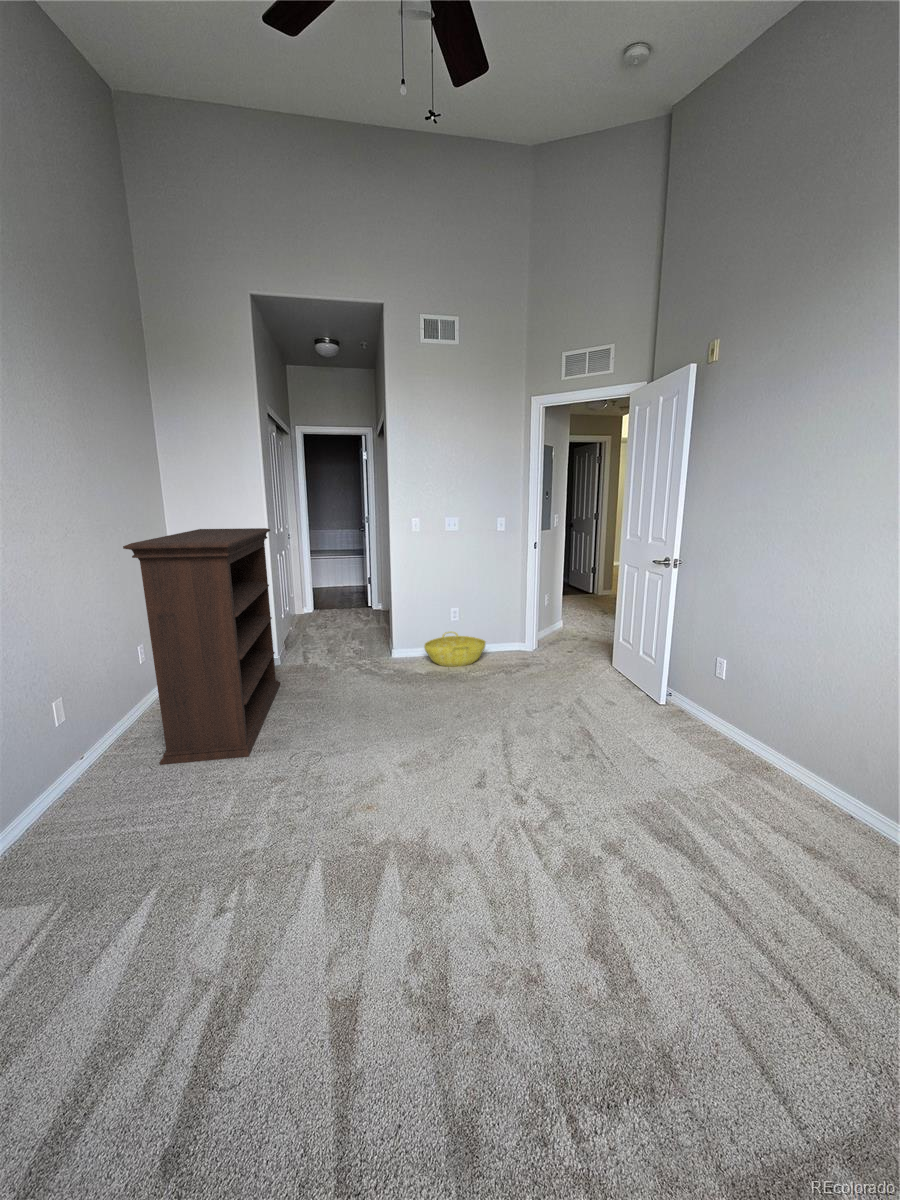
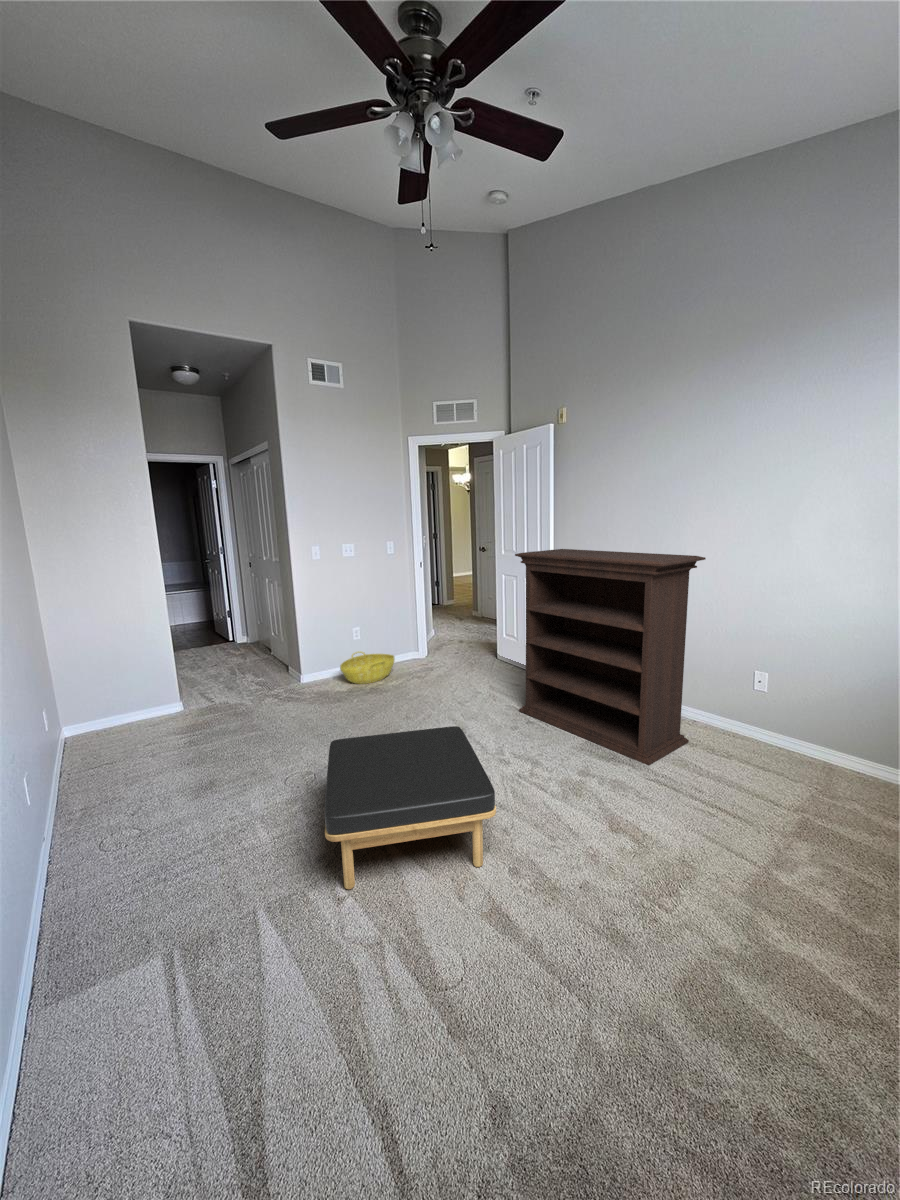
bookshelf: present [123,528,280,765] -> present [515,549,706,766]
ottoman: none [210,726,449,932] -> present [325,726,496,889]

